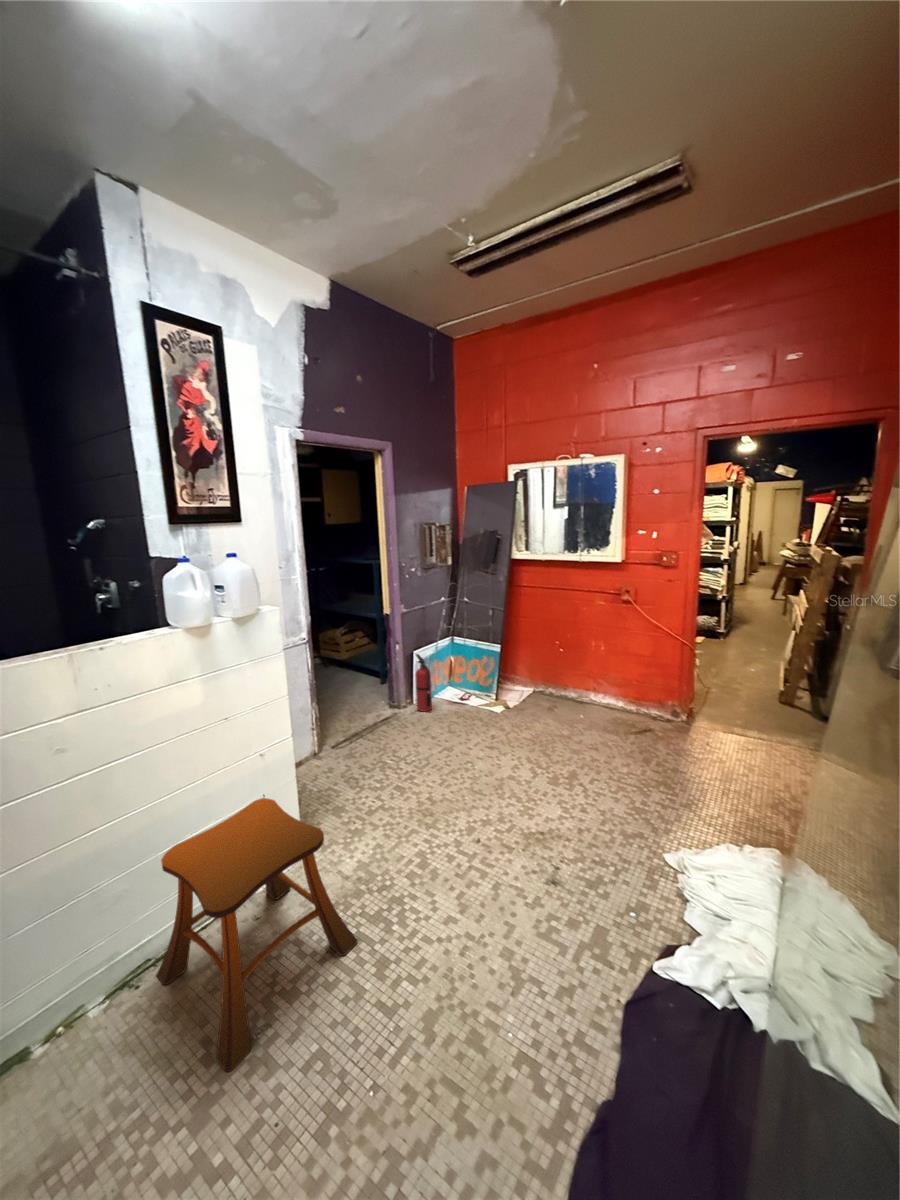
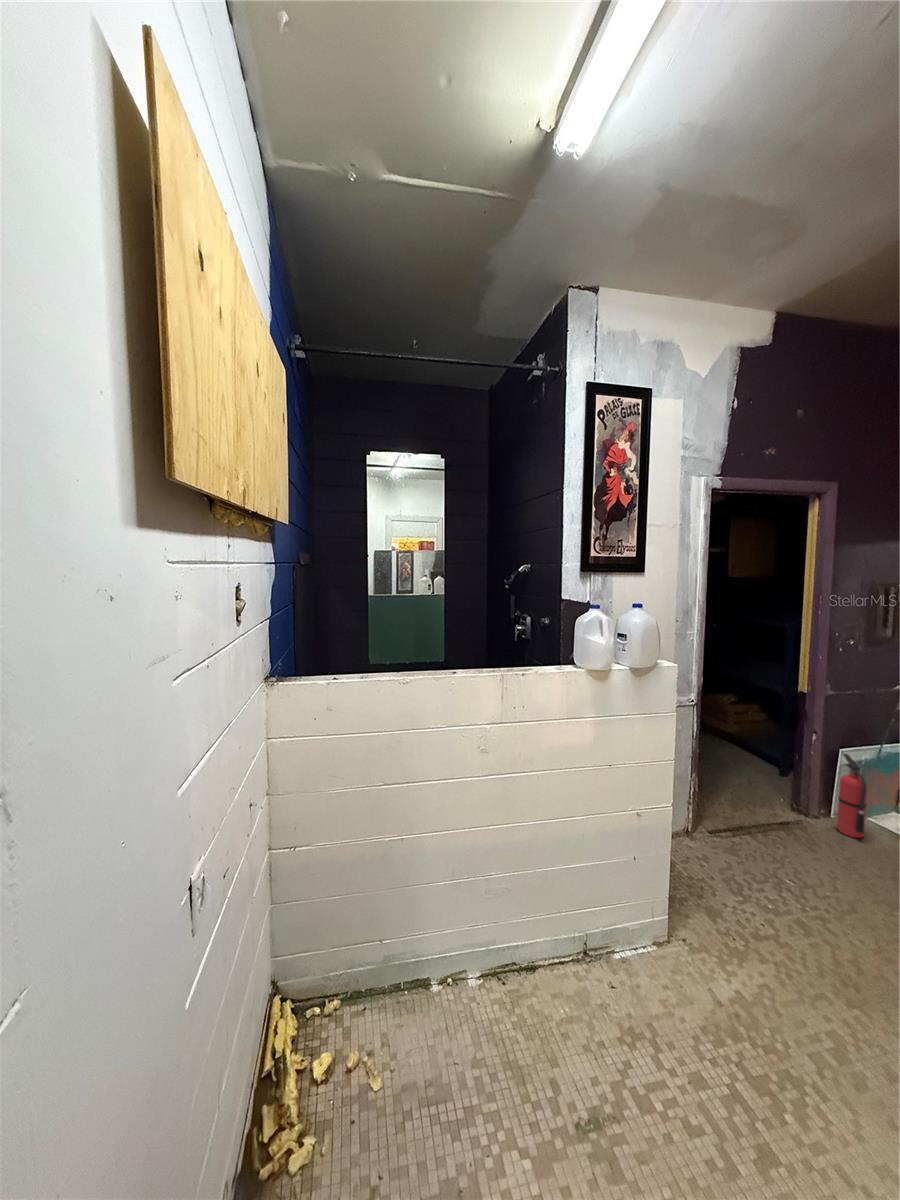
stool: present [157,798,357,1072] -> none [522,860,734,1137]

